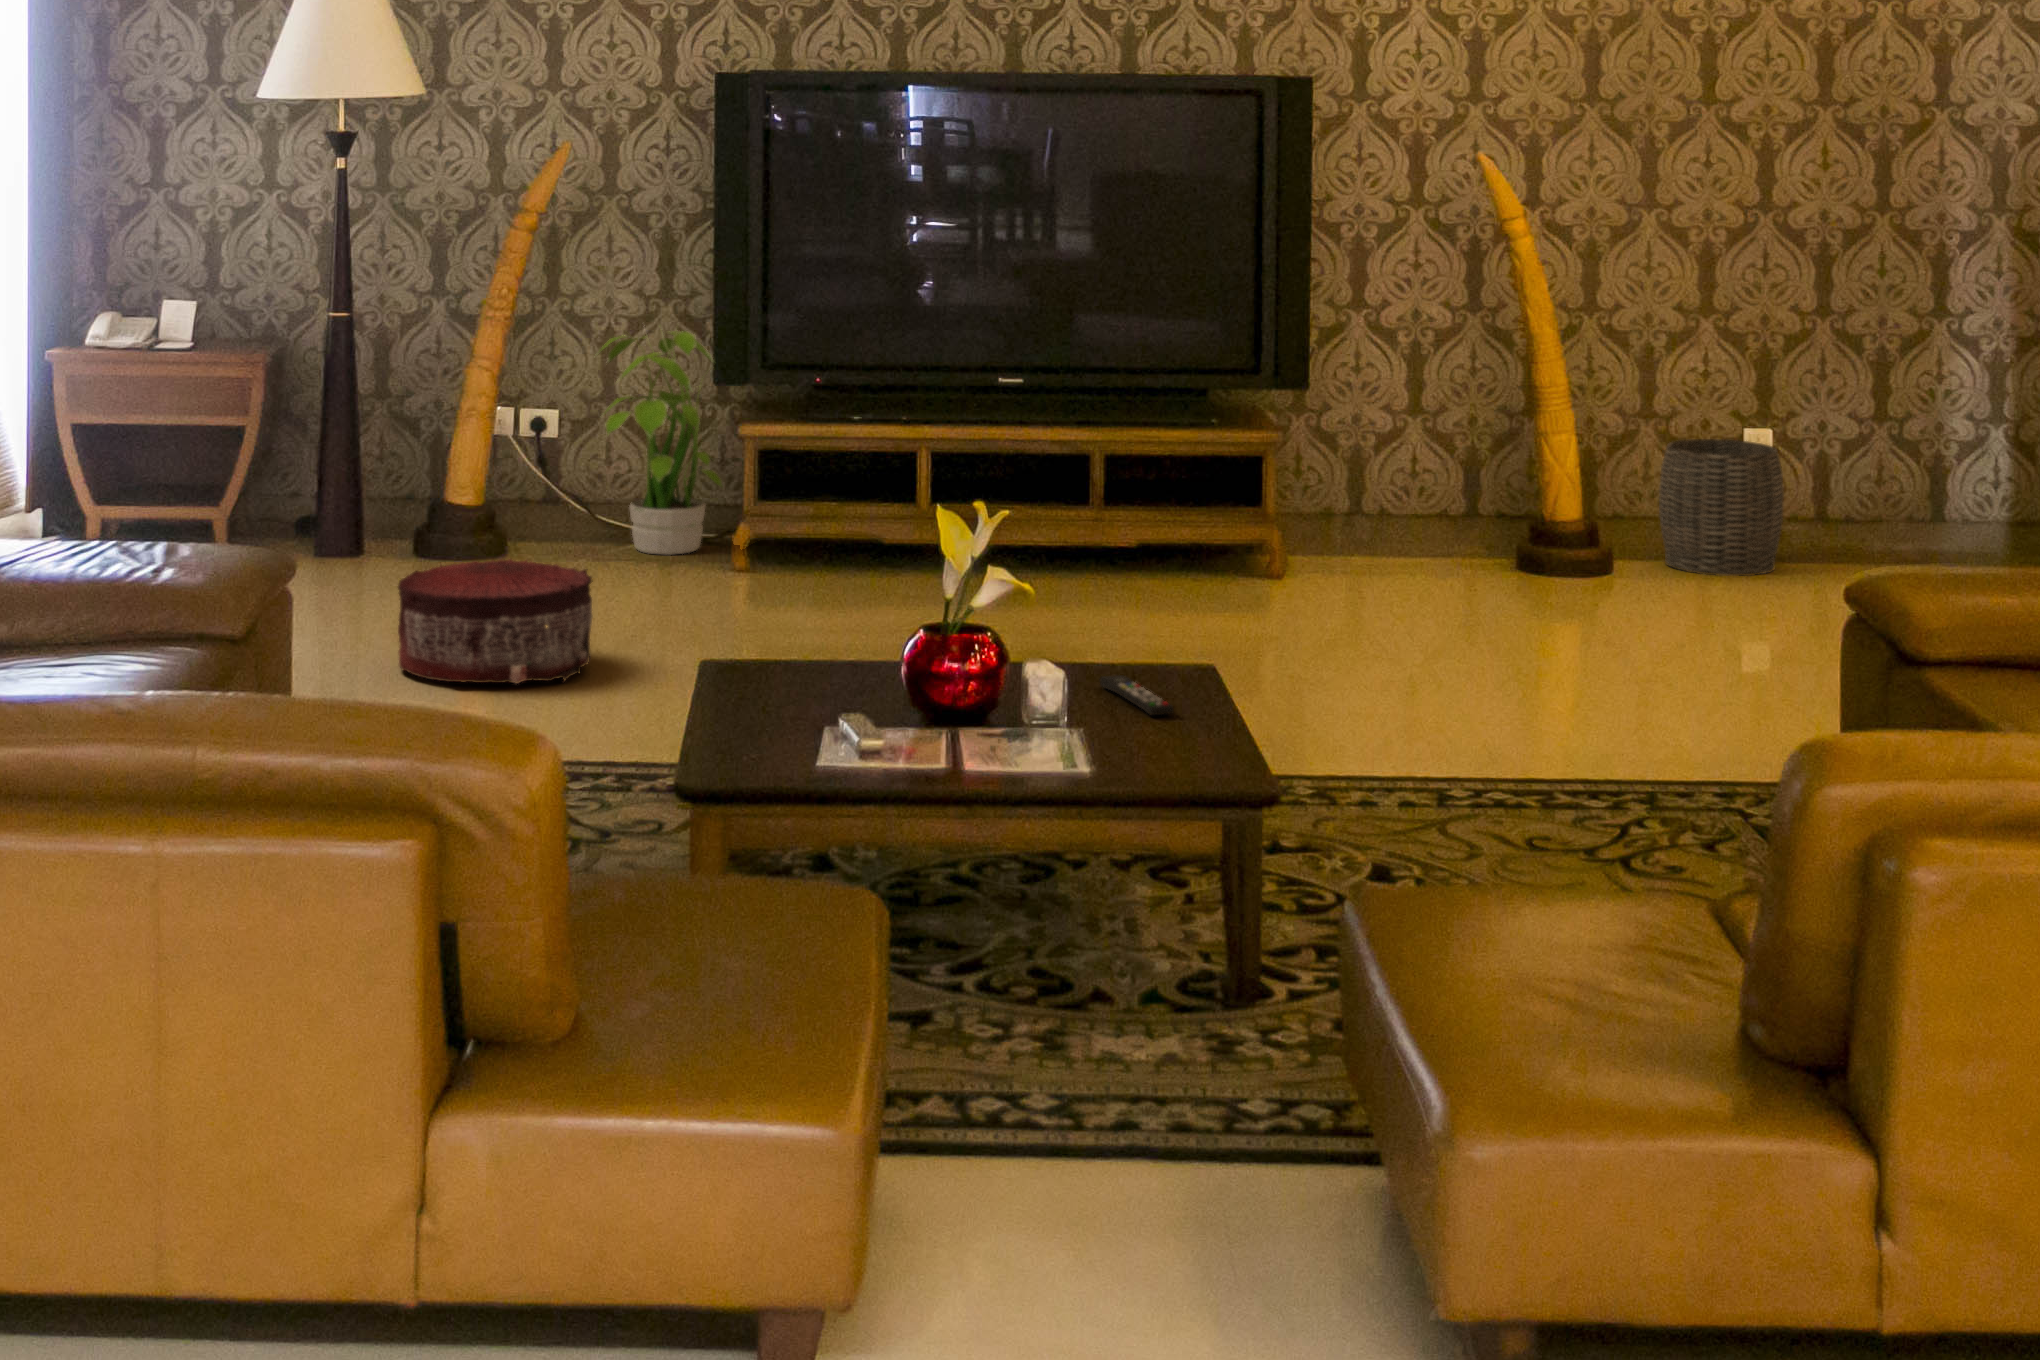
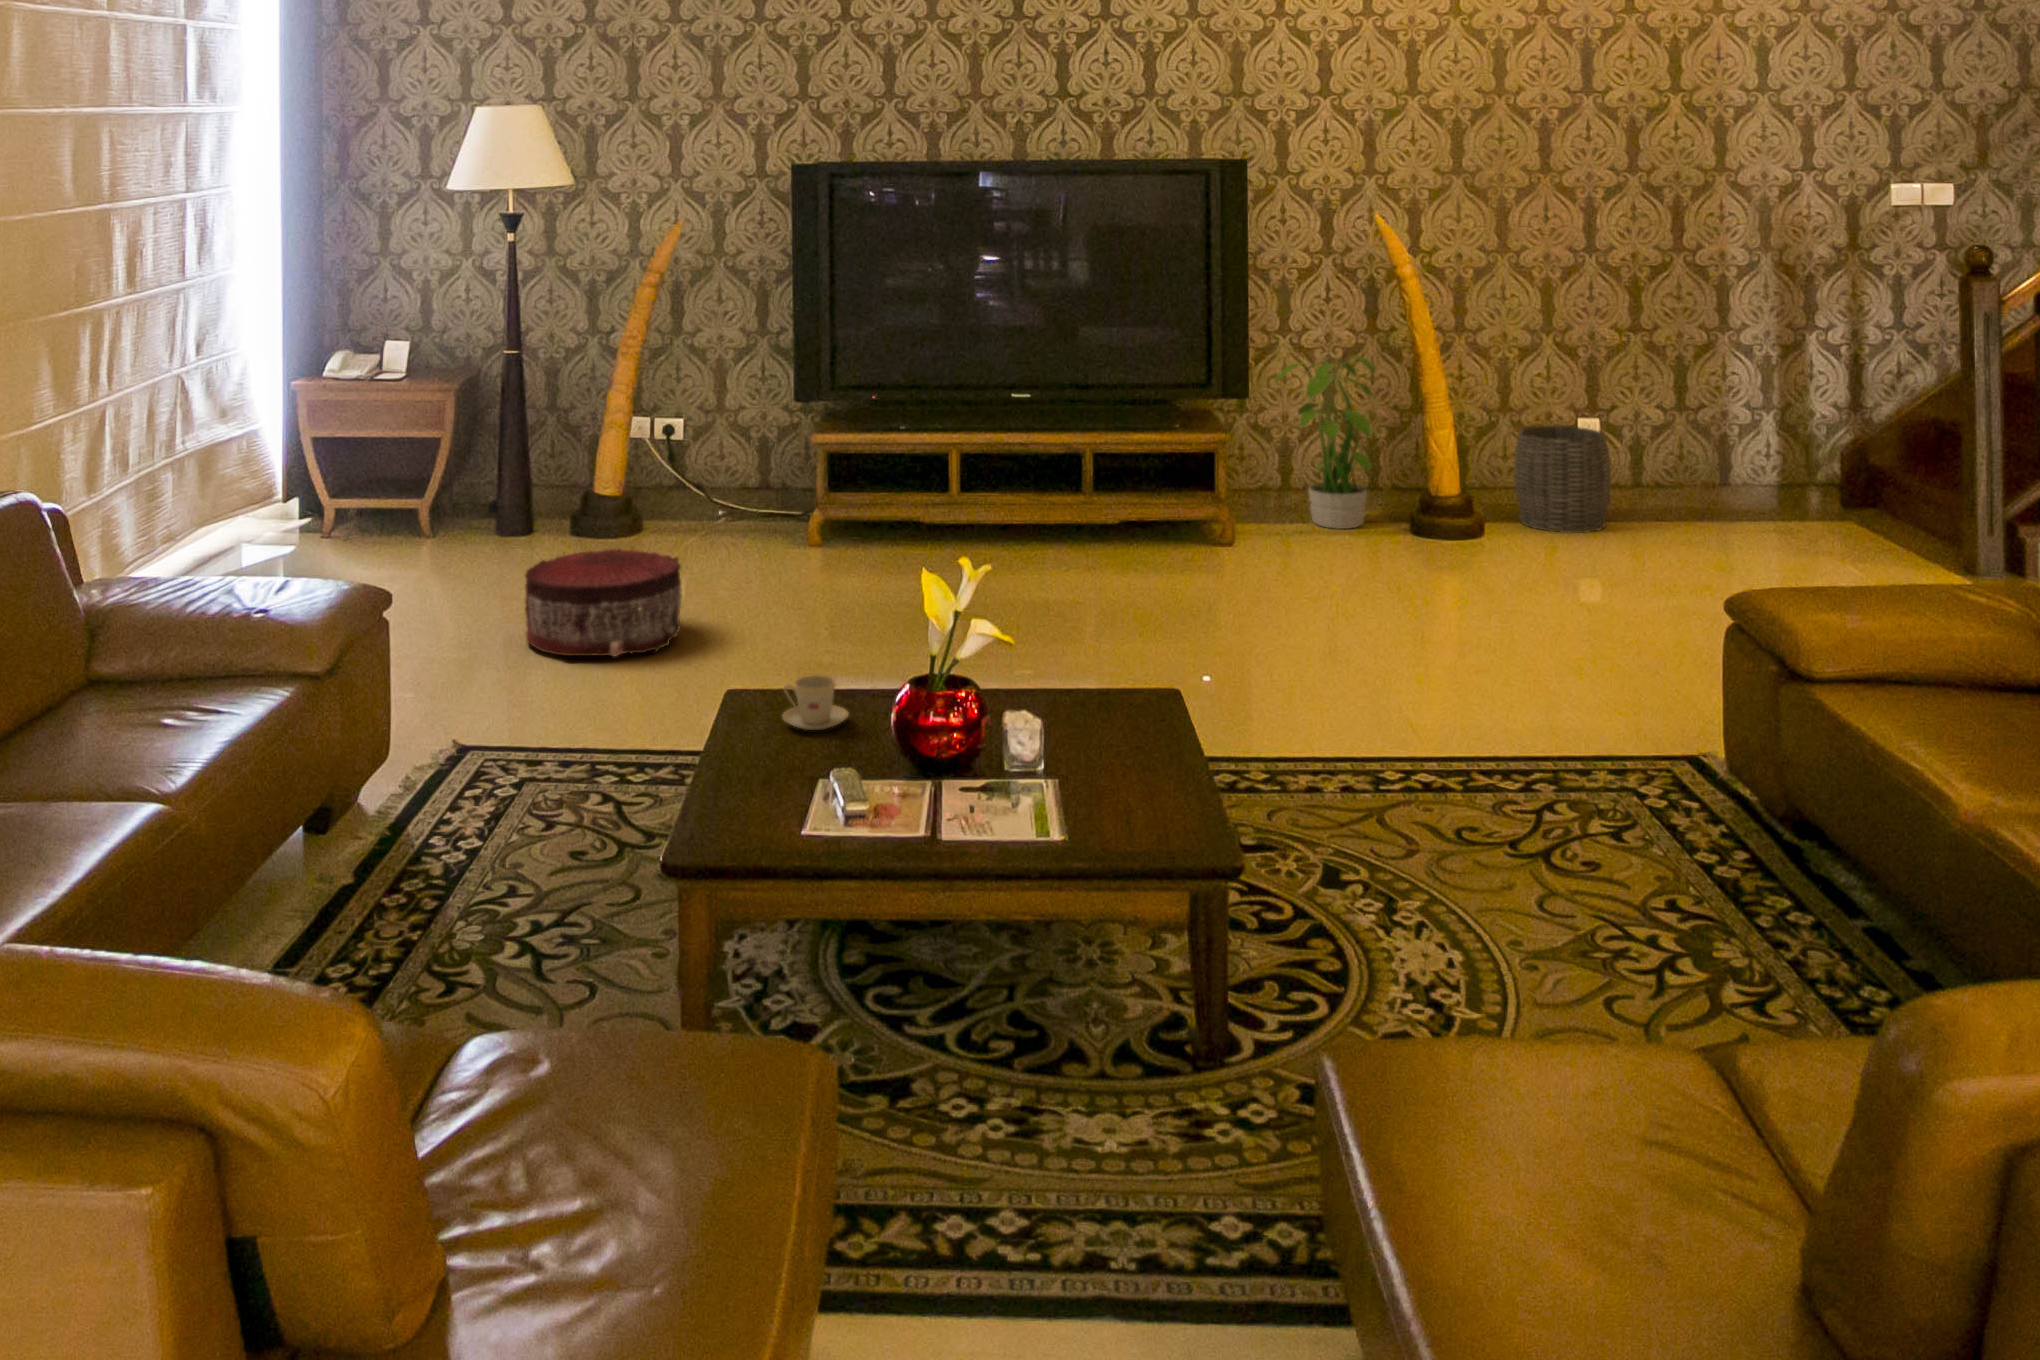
potted plant: present [601,331,722,555] -> present [1274,356,1375,529]
teacup: none [778,645,852,701] -> present [782,675,848,730]
remote control: present [1099,675,1174,715] -> none [1075,697,1143,748]

